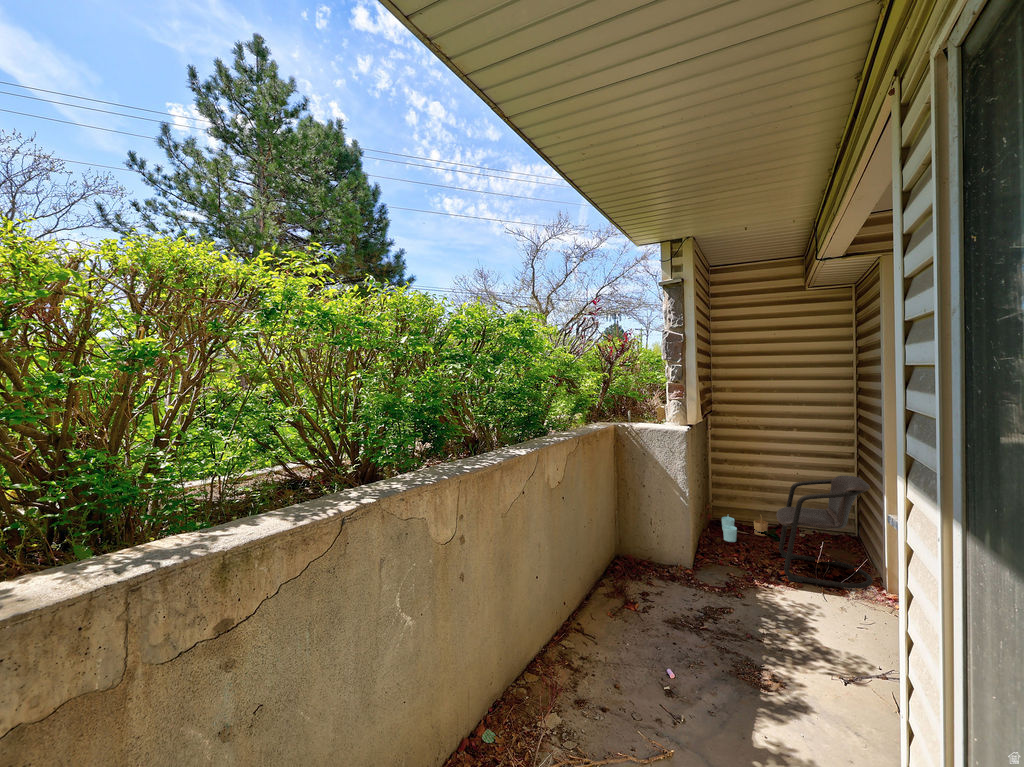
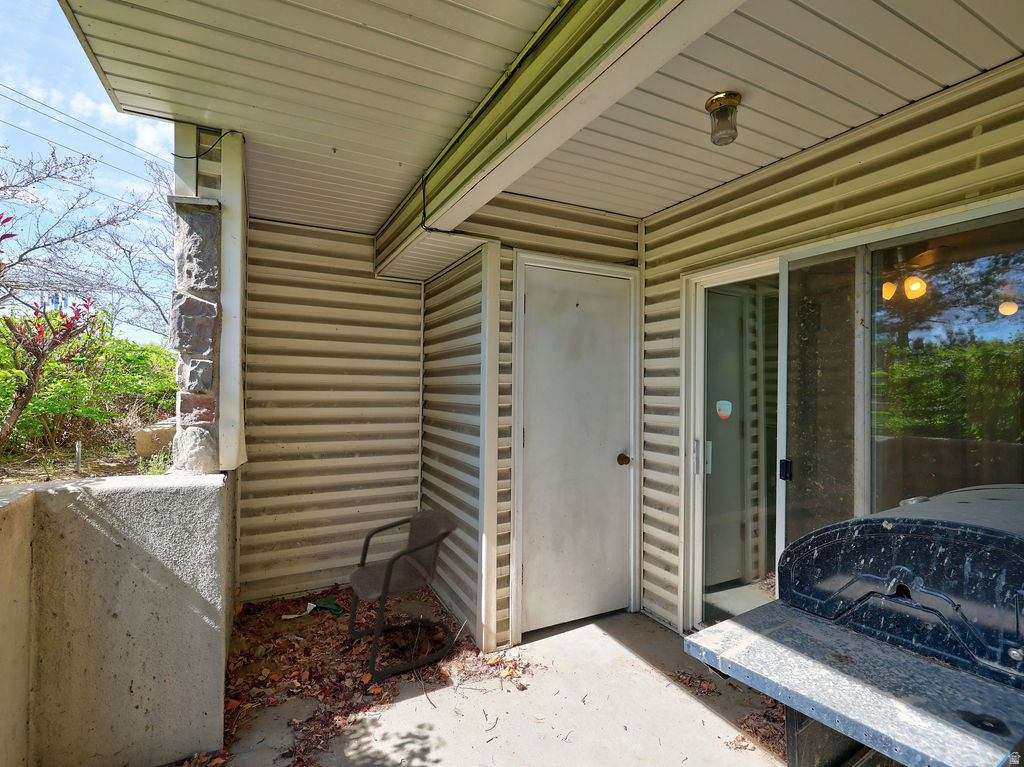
bucket: present [722,515,768,542] -> none [258,579,323,643]

